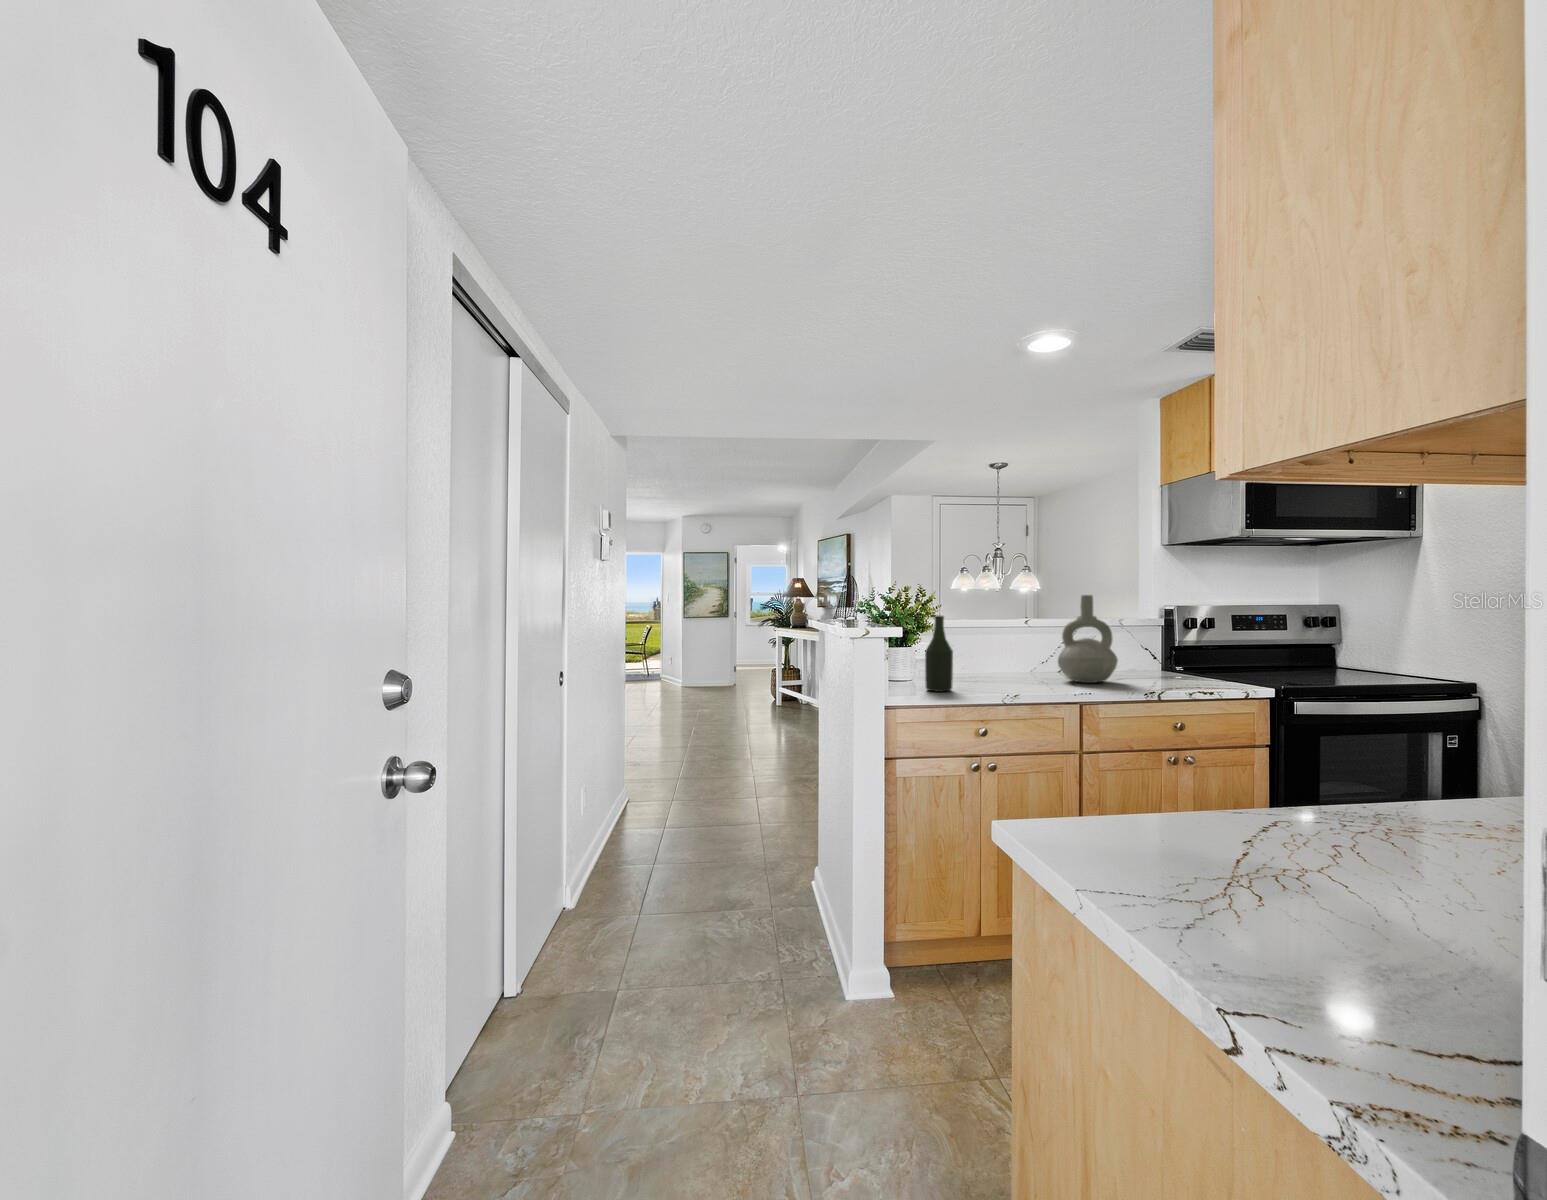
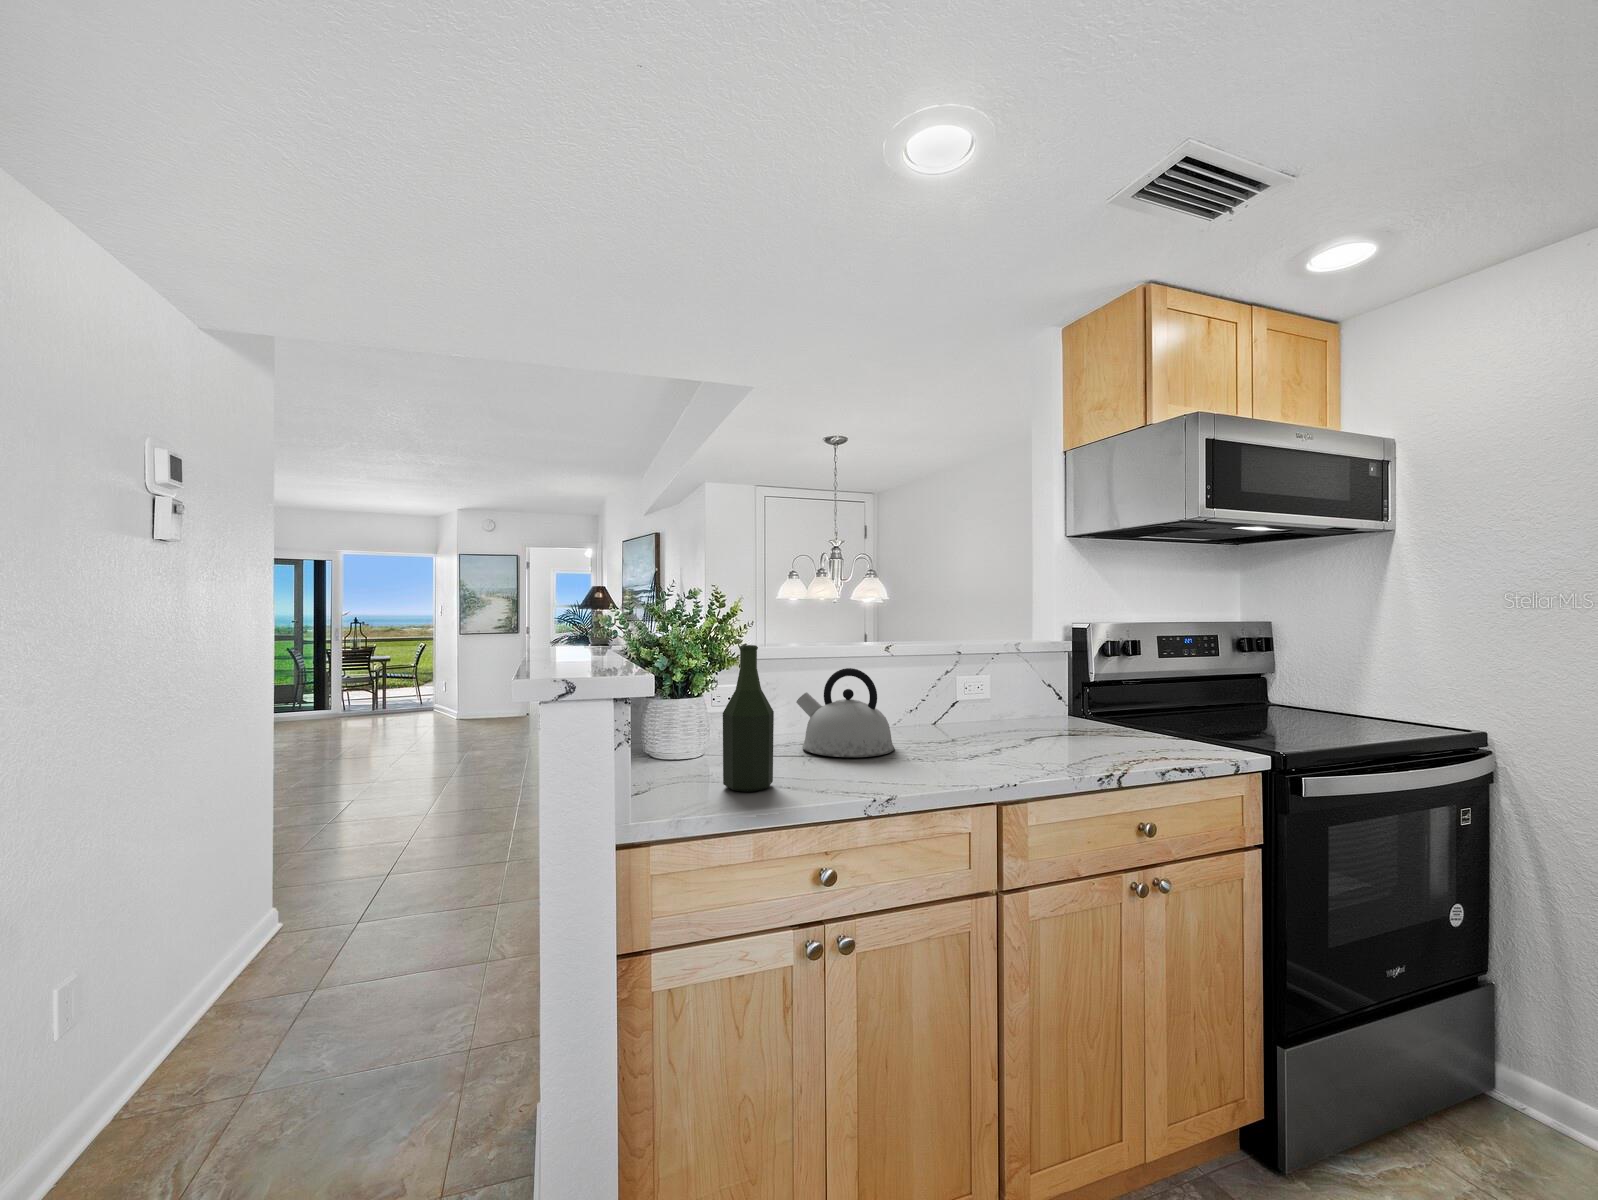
decorative vase: present [1058,595,1118,683] -> none [941,606,1032,750]
kettle: none [965,632,1027,683] -> present [796,668,894,757]

